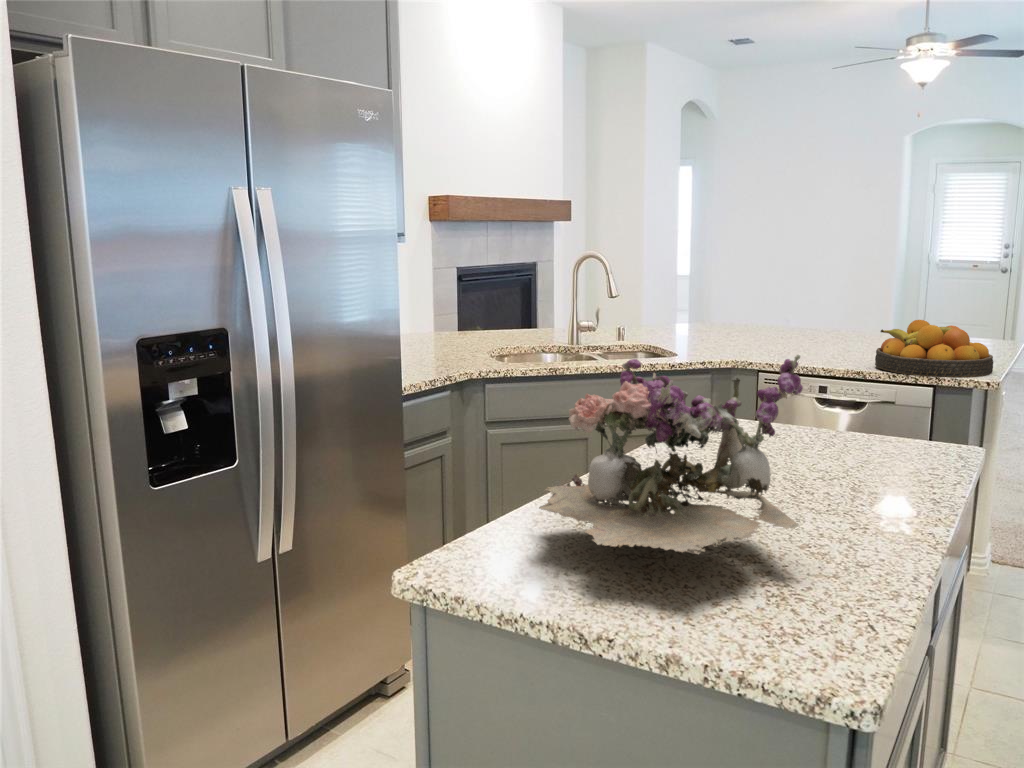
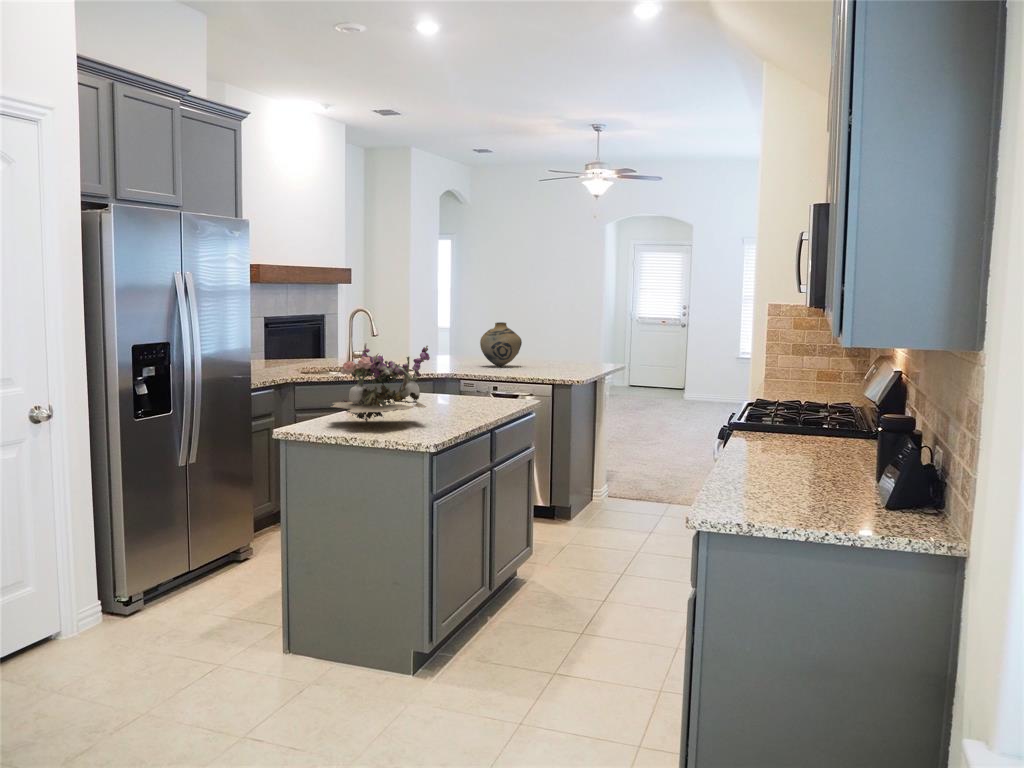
vase: none [780,274,852,346] -> present [480,322,522,367]
fruit bowl: present [875,320,993,378] -> none [521,347,580,377]

